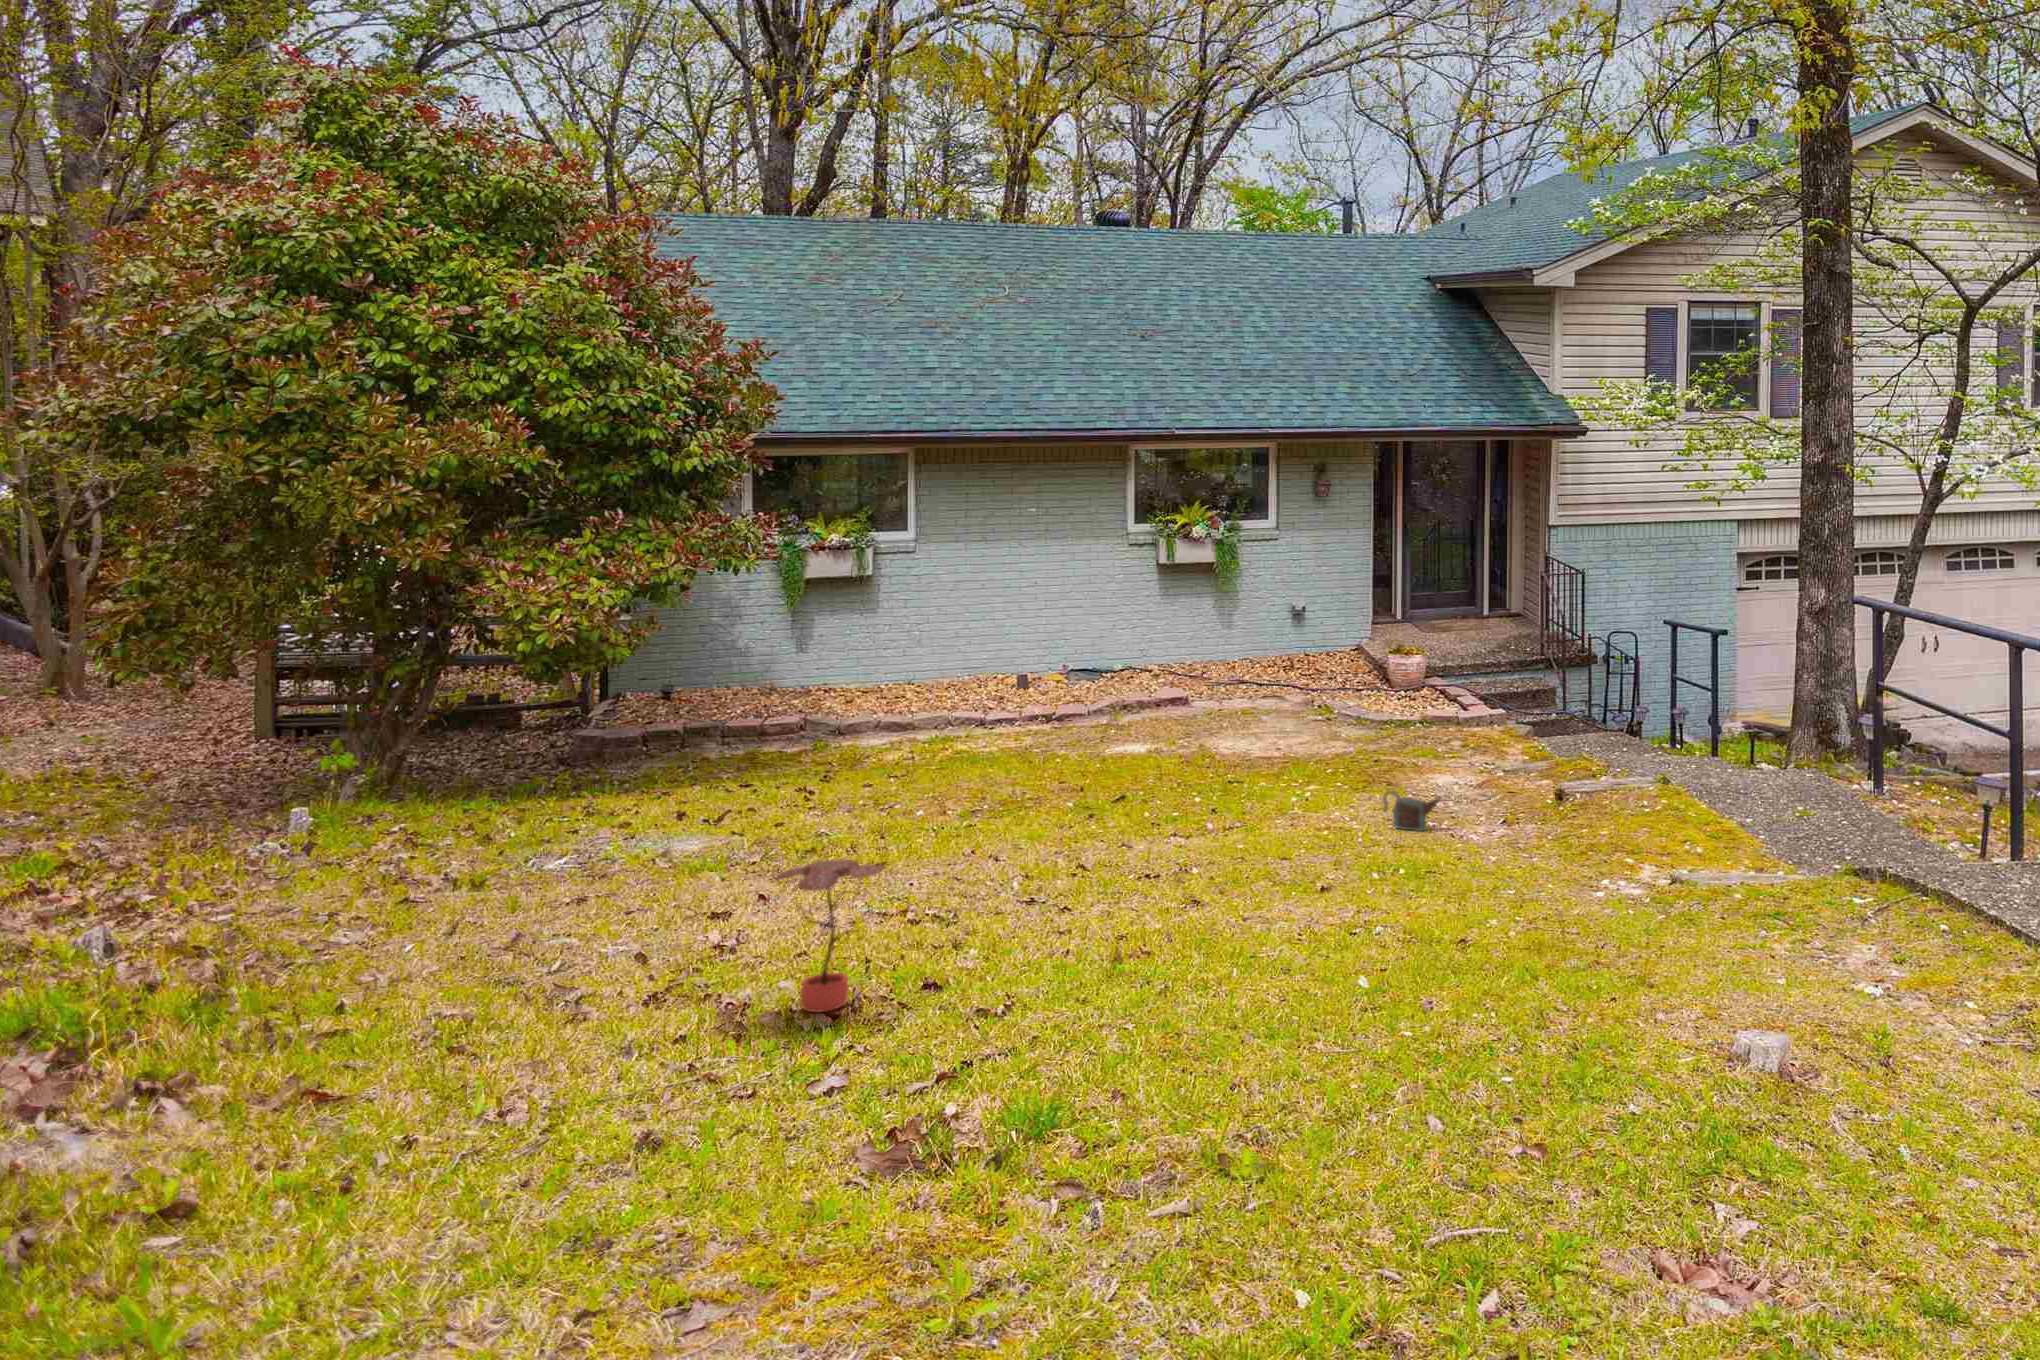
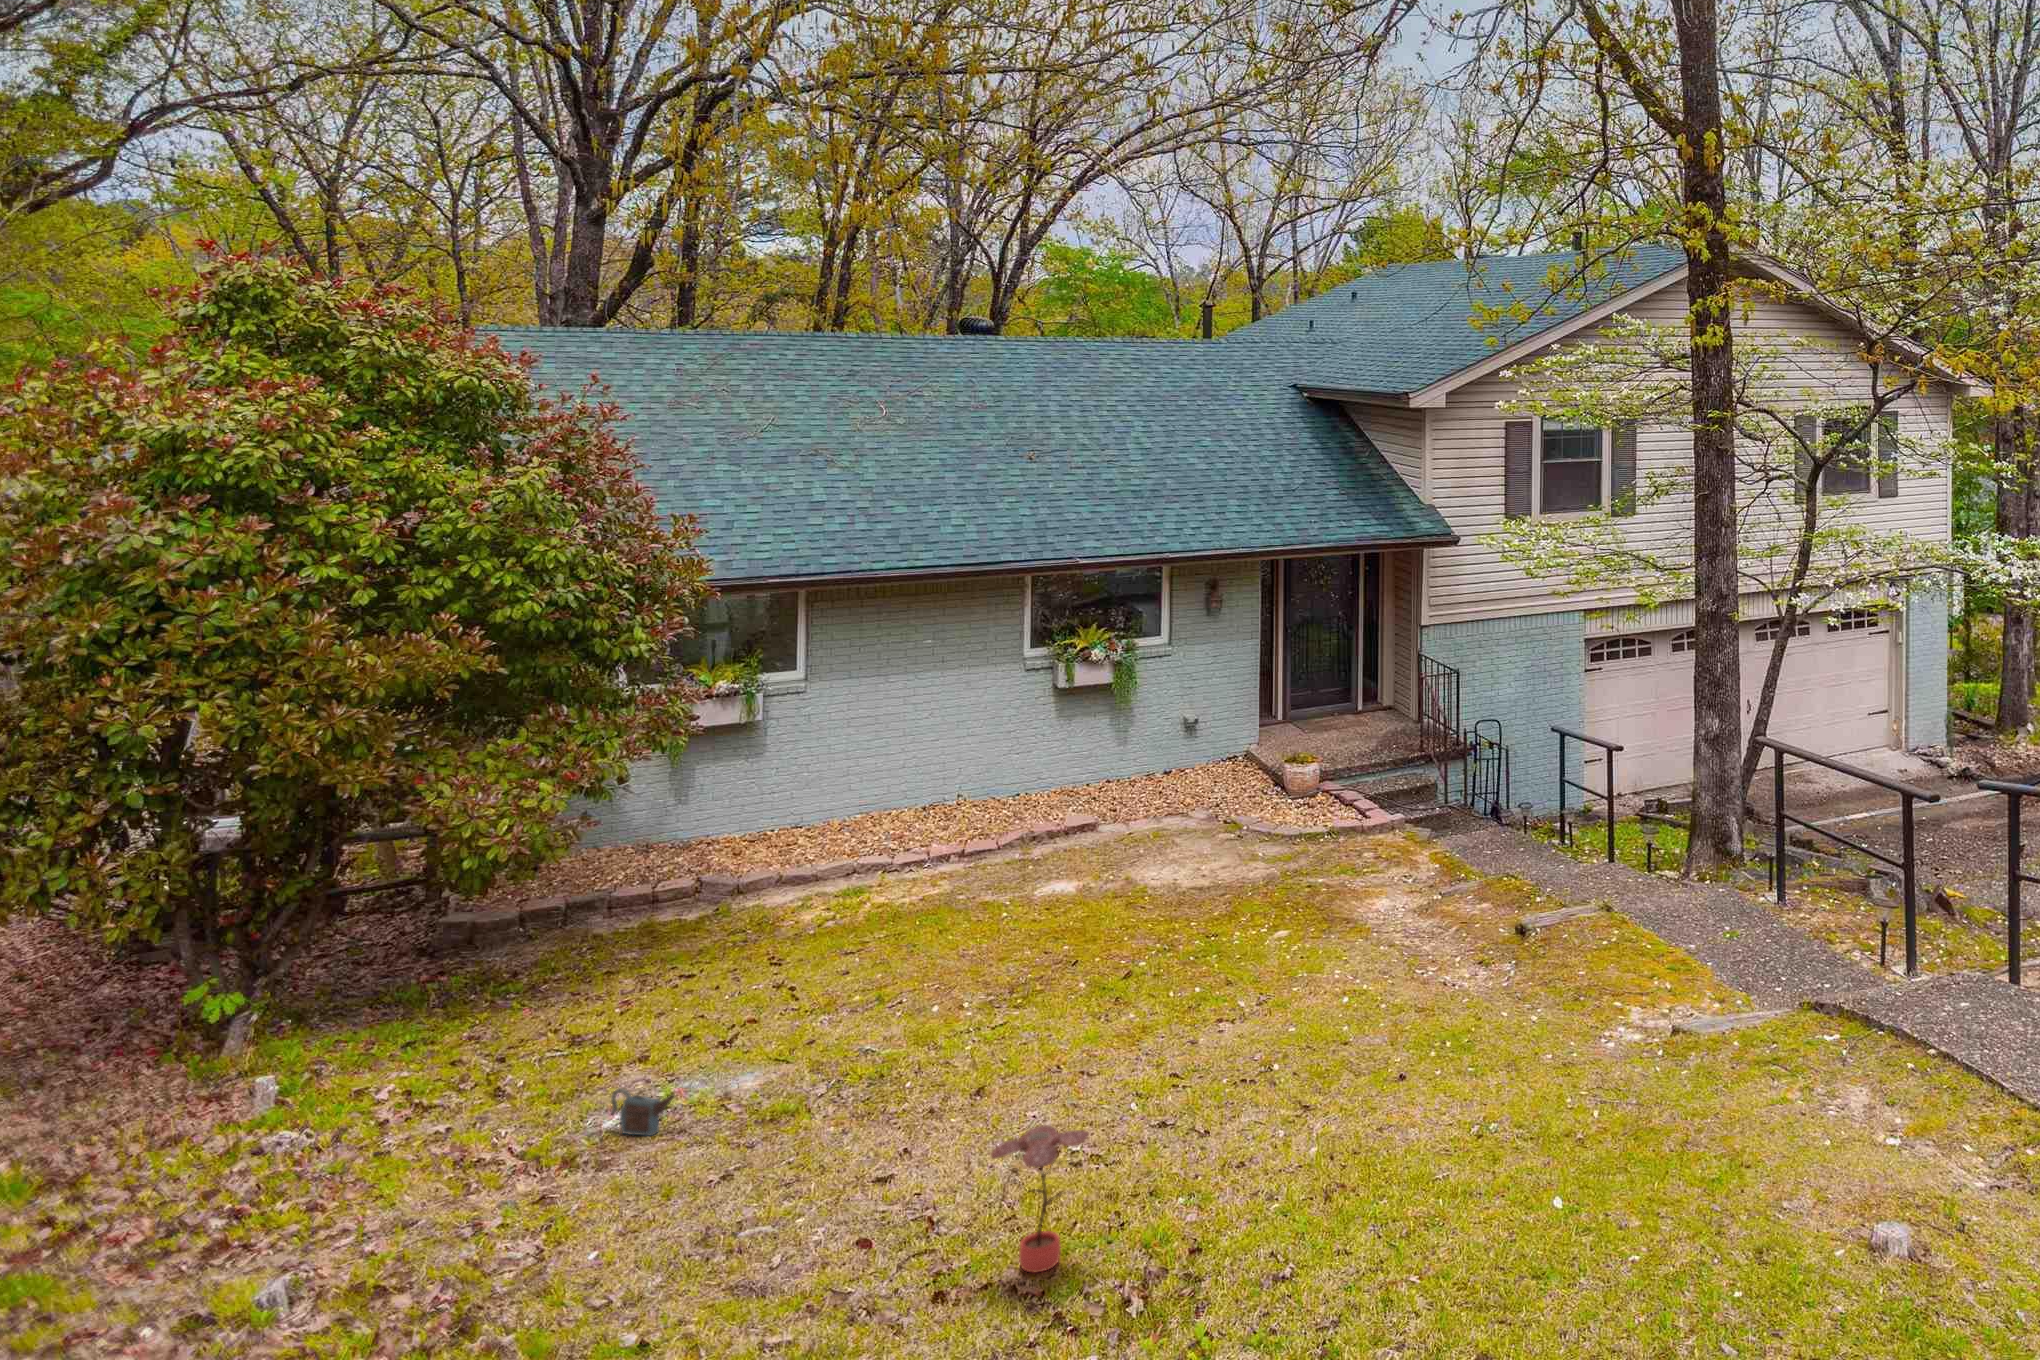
watering can: present [1383,791,1441,831] -> present [611,1088,675,1136]

